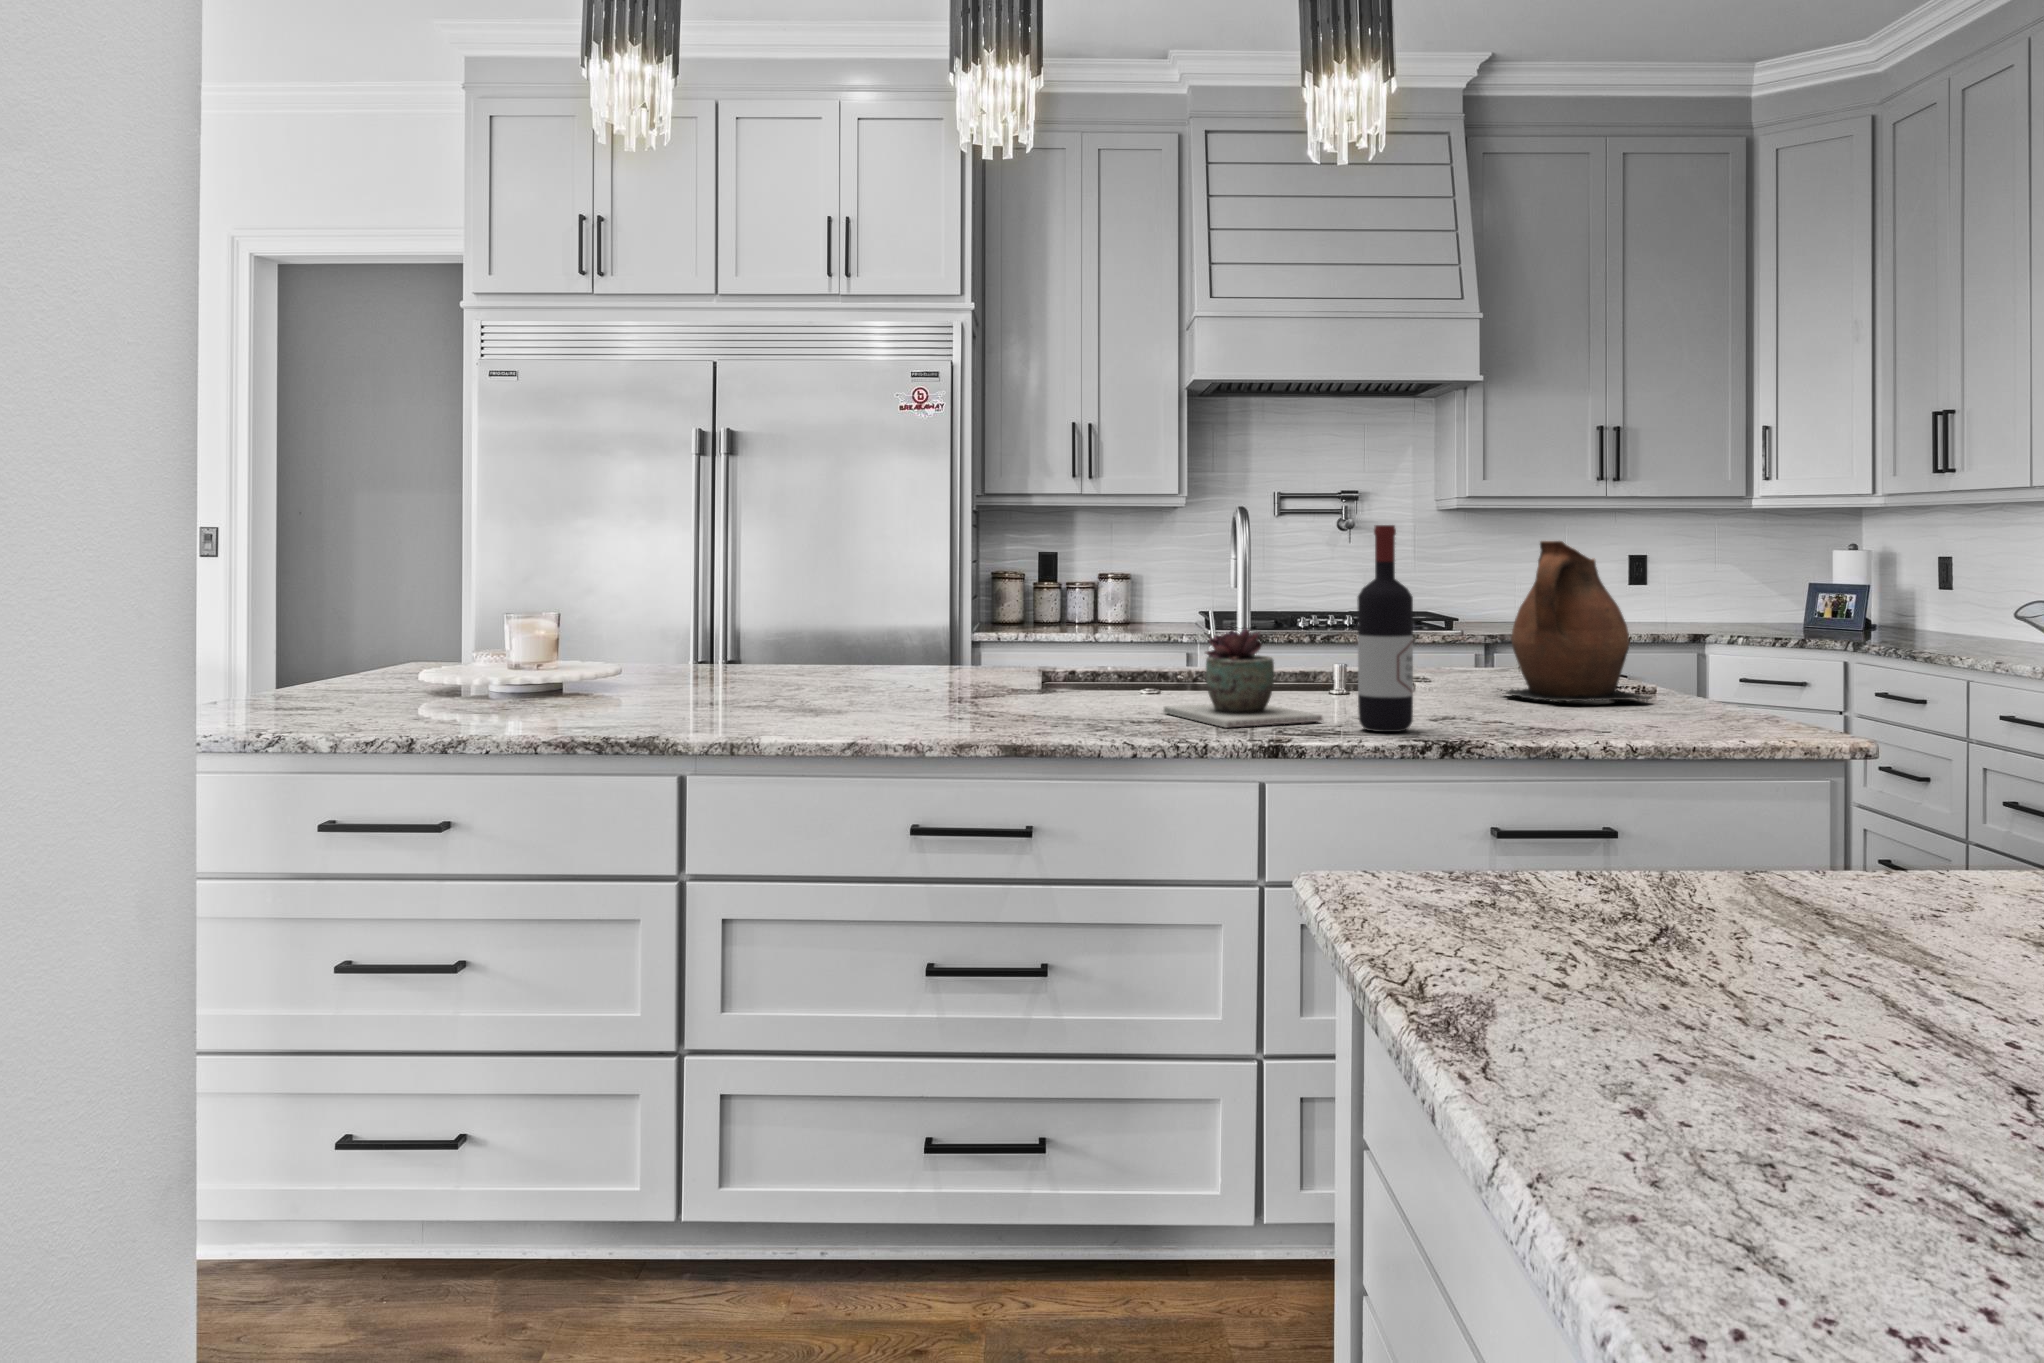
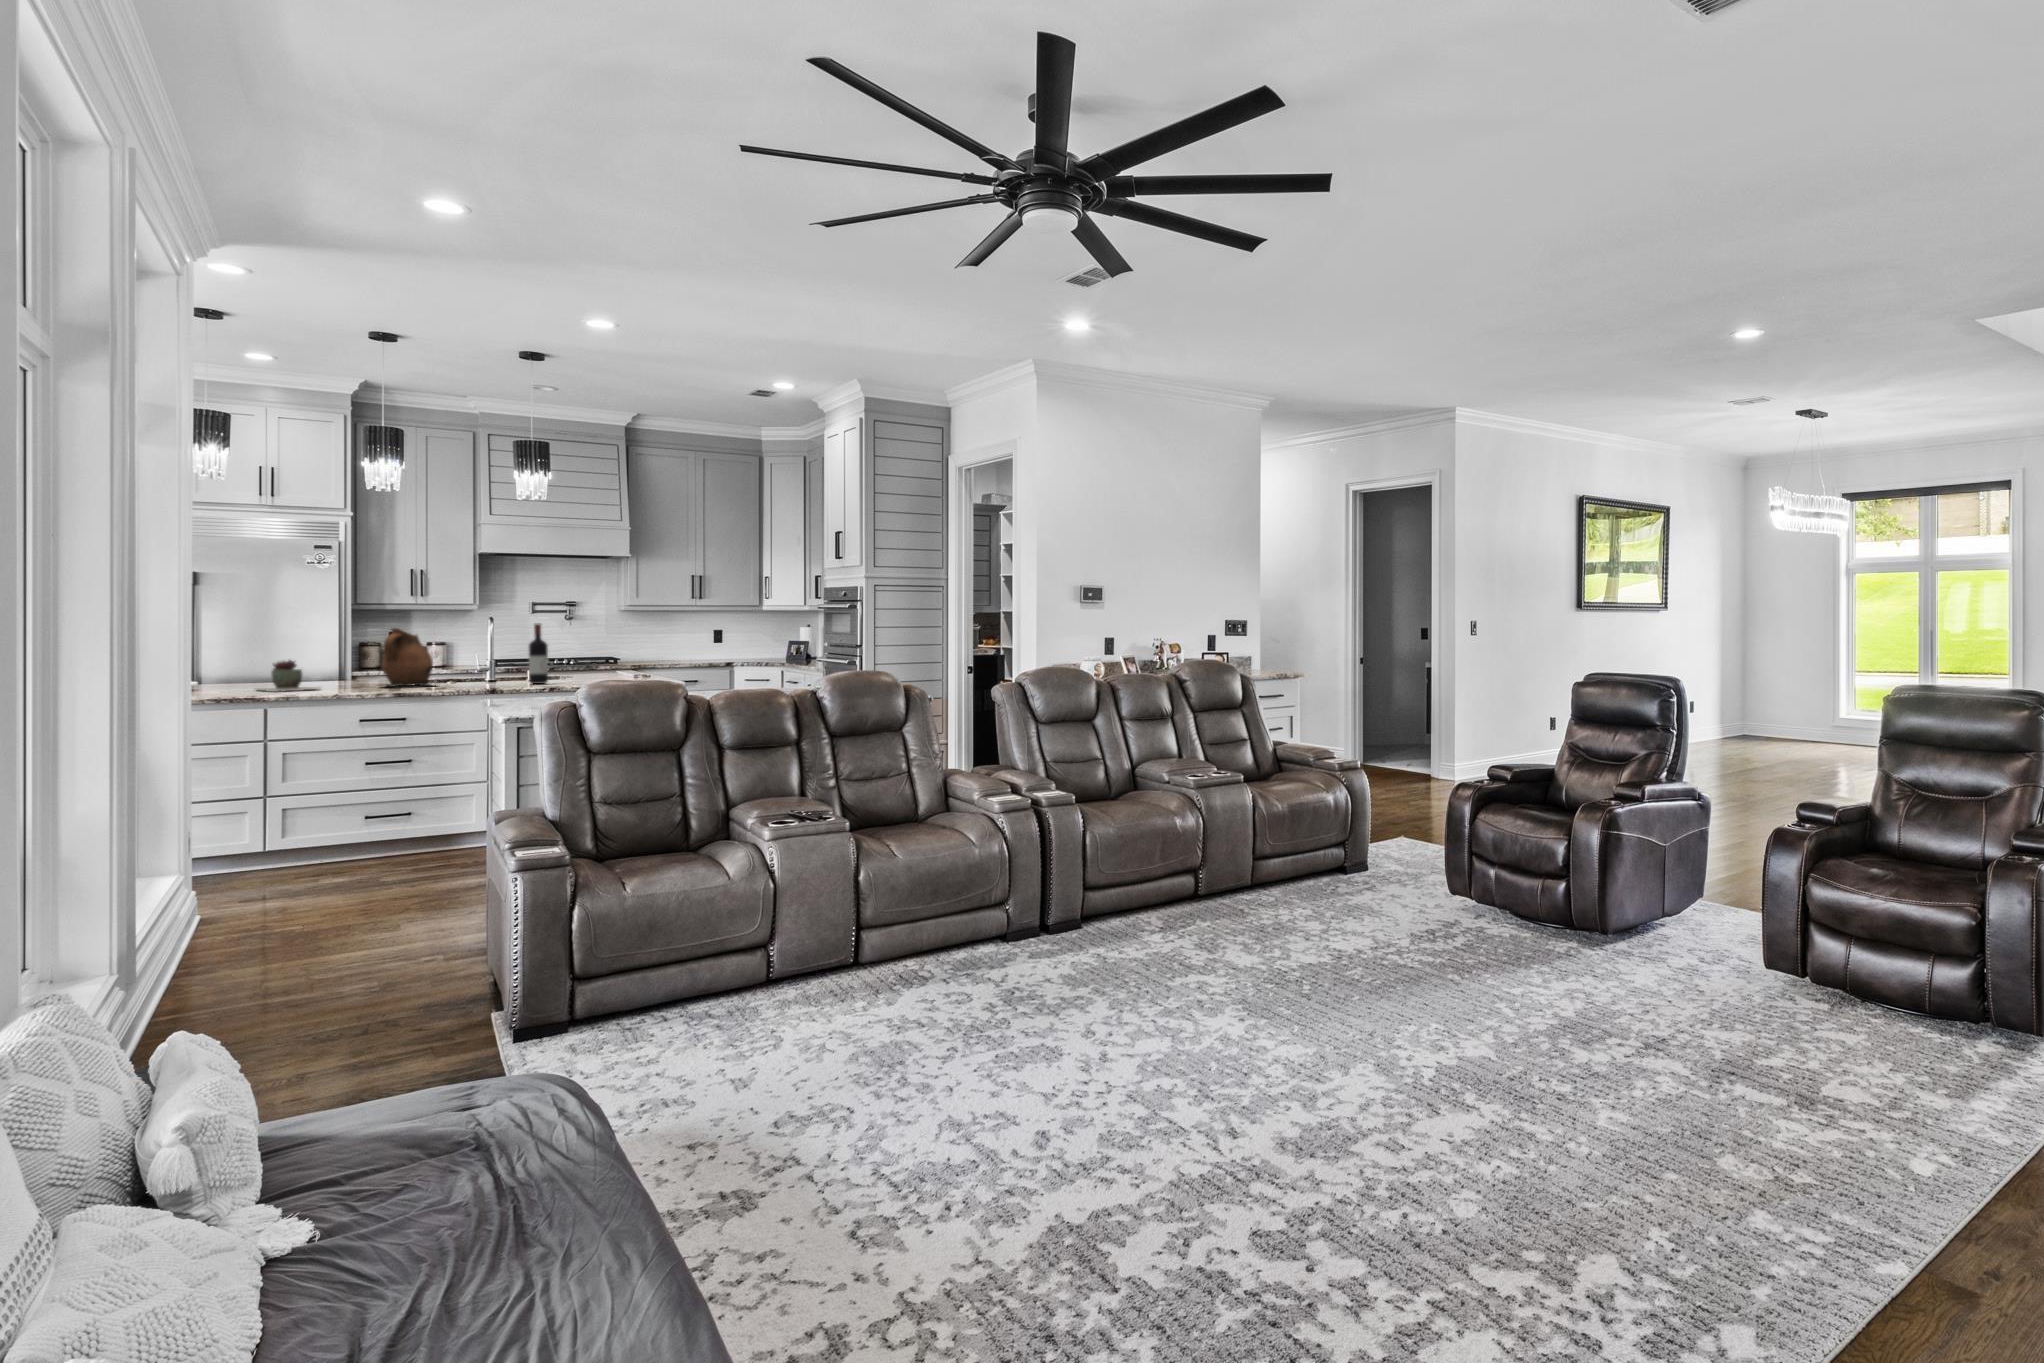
ceramic pitcher: present [1501,541,1651,702] -> present [382,628,434,687]
succulent plant: present [1163,629,1322,728] -> present [256,660,320,692]

